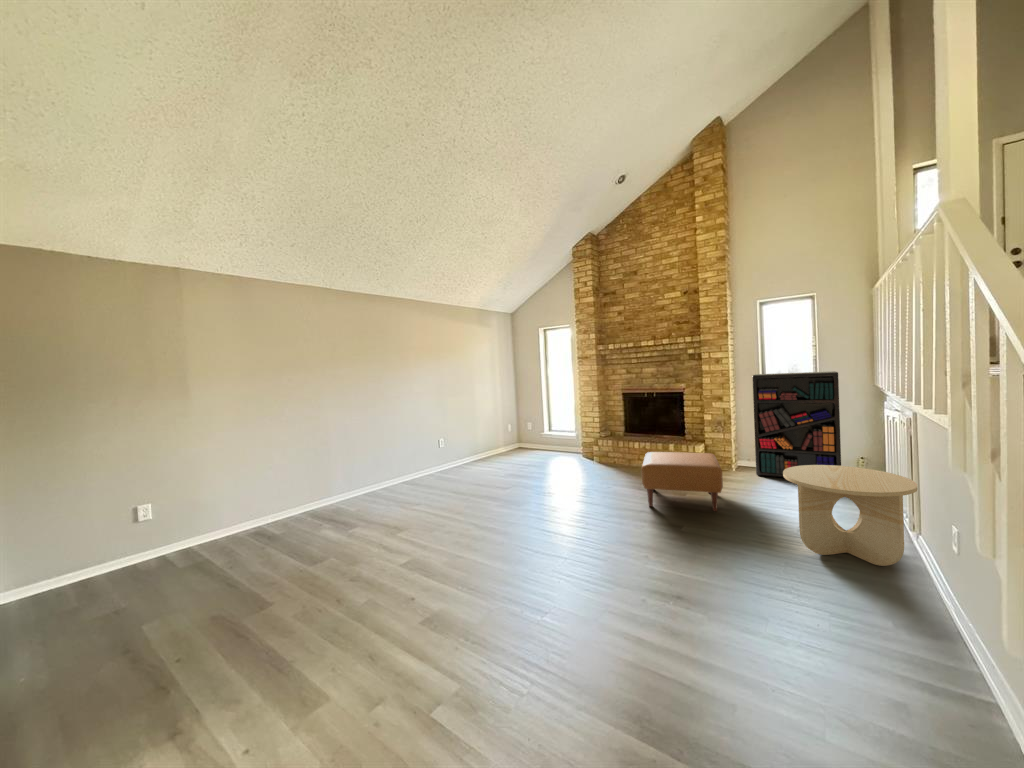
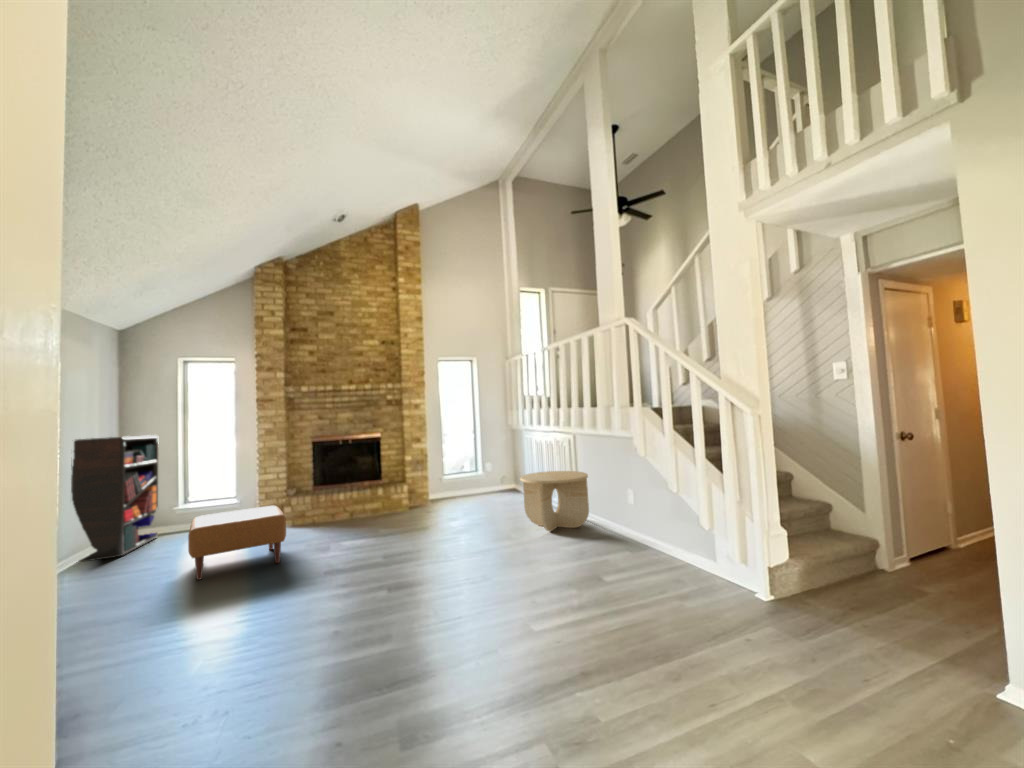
bookshelf: present [753,371,841,477] -> present [71,435,159,562]
ottoman: present [642,452,723,511] -> present [188,506,286,580]

